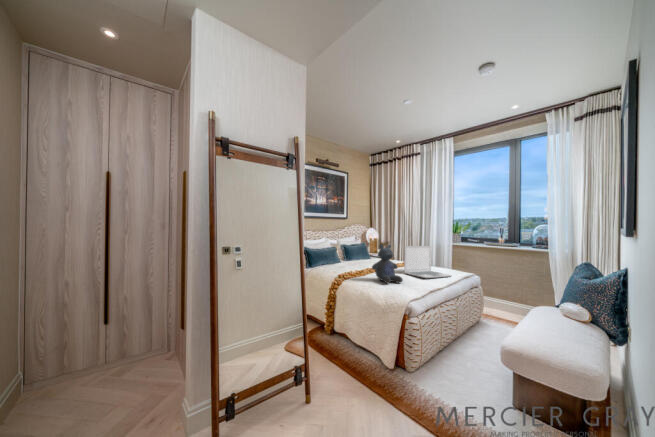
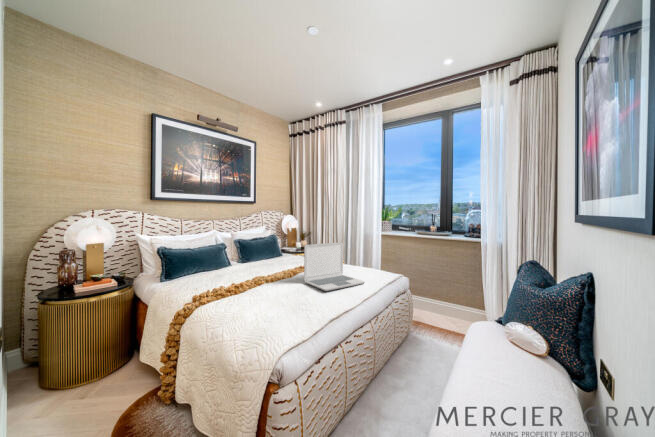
stuffed bear: present [372,245,403,283] -> none [242,247,287,309]

